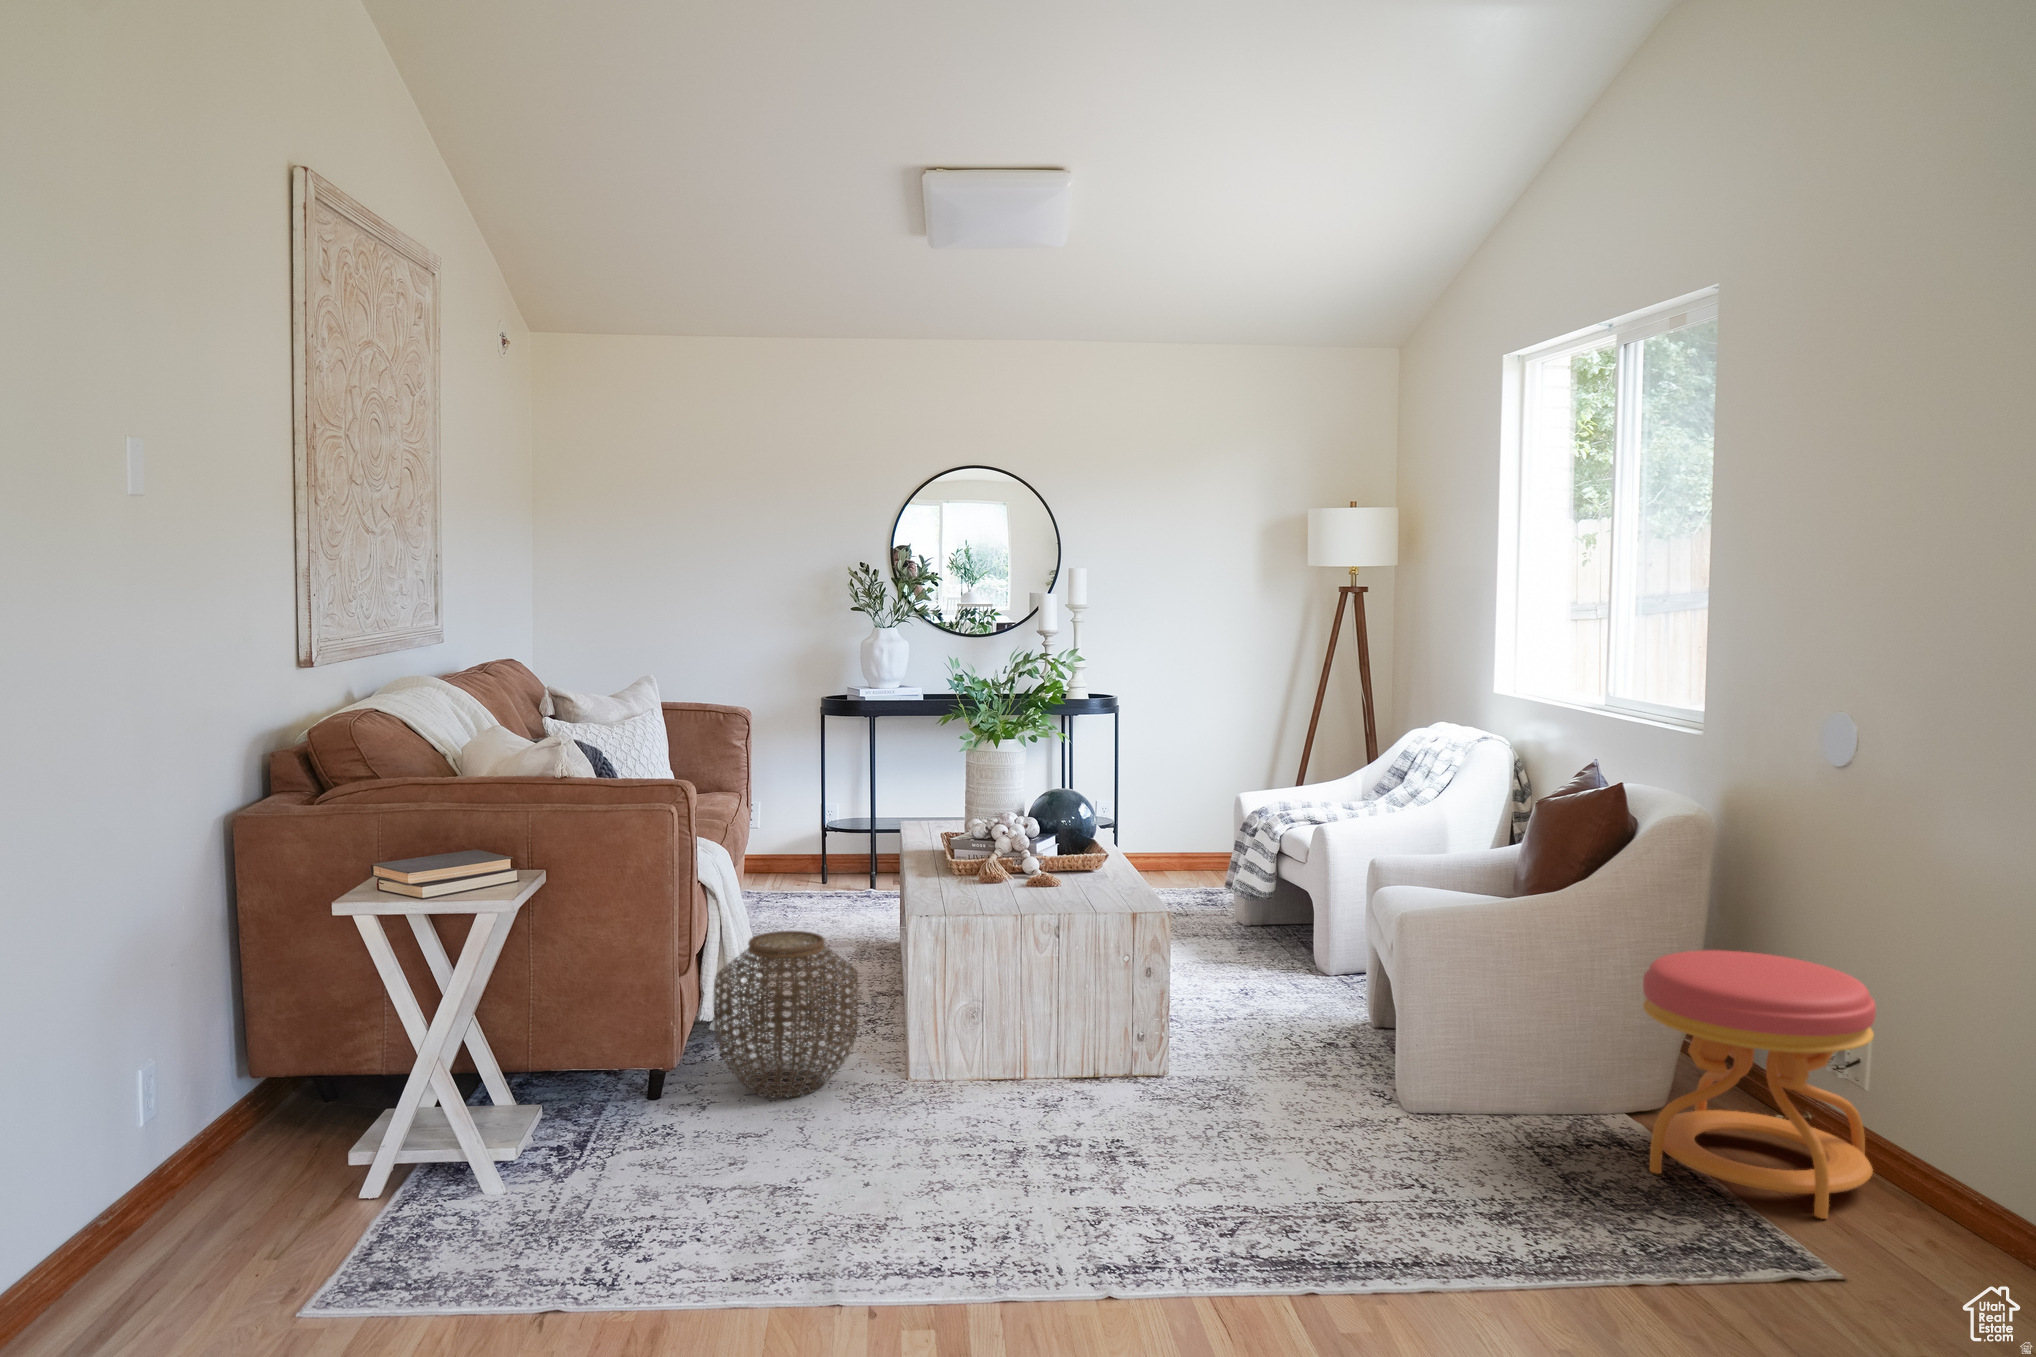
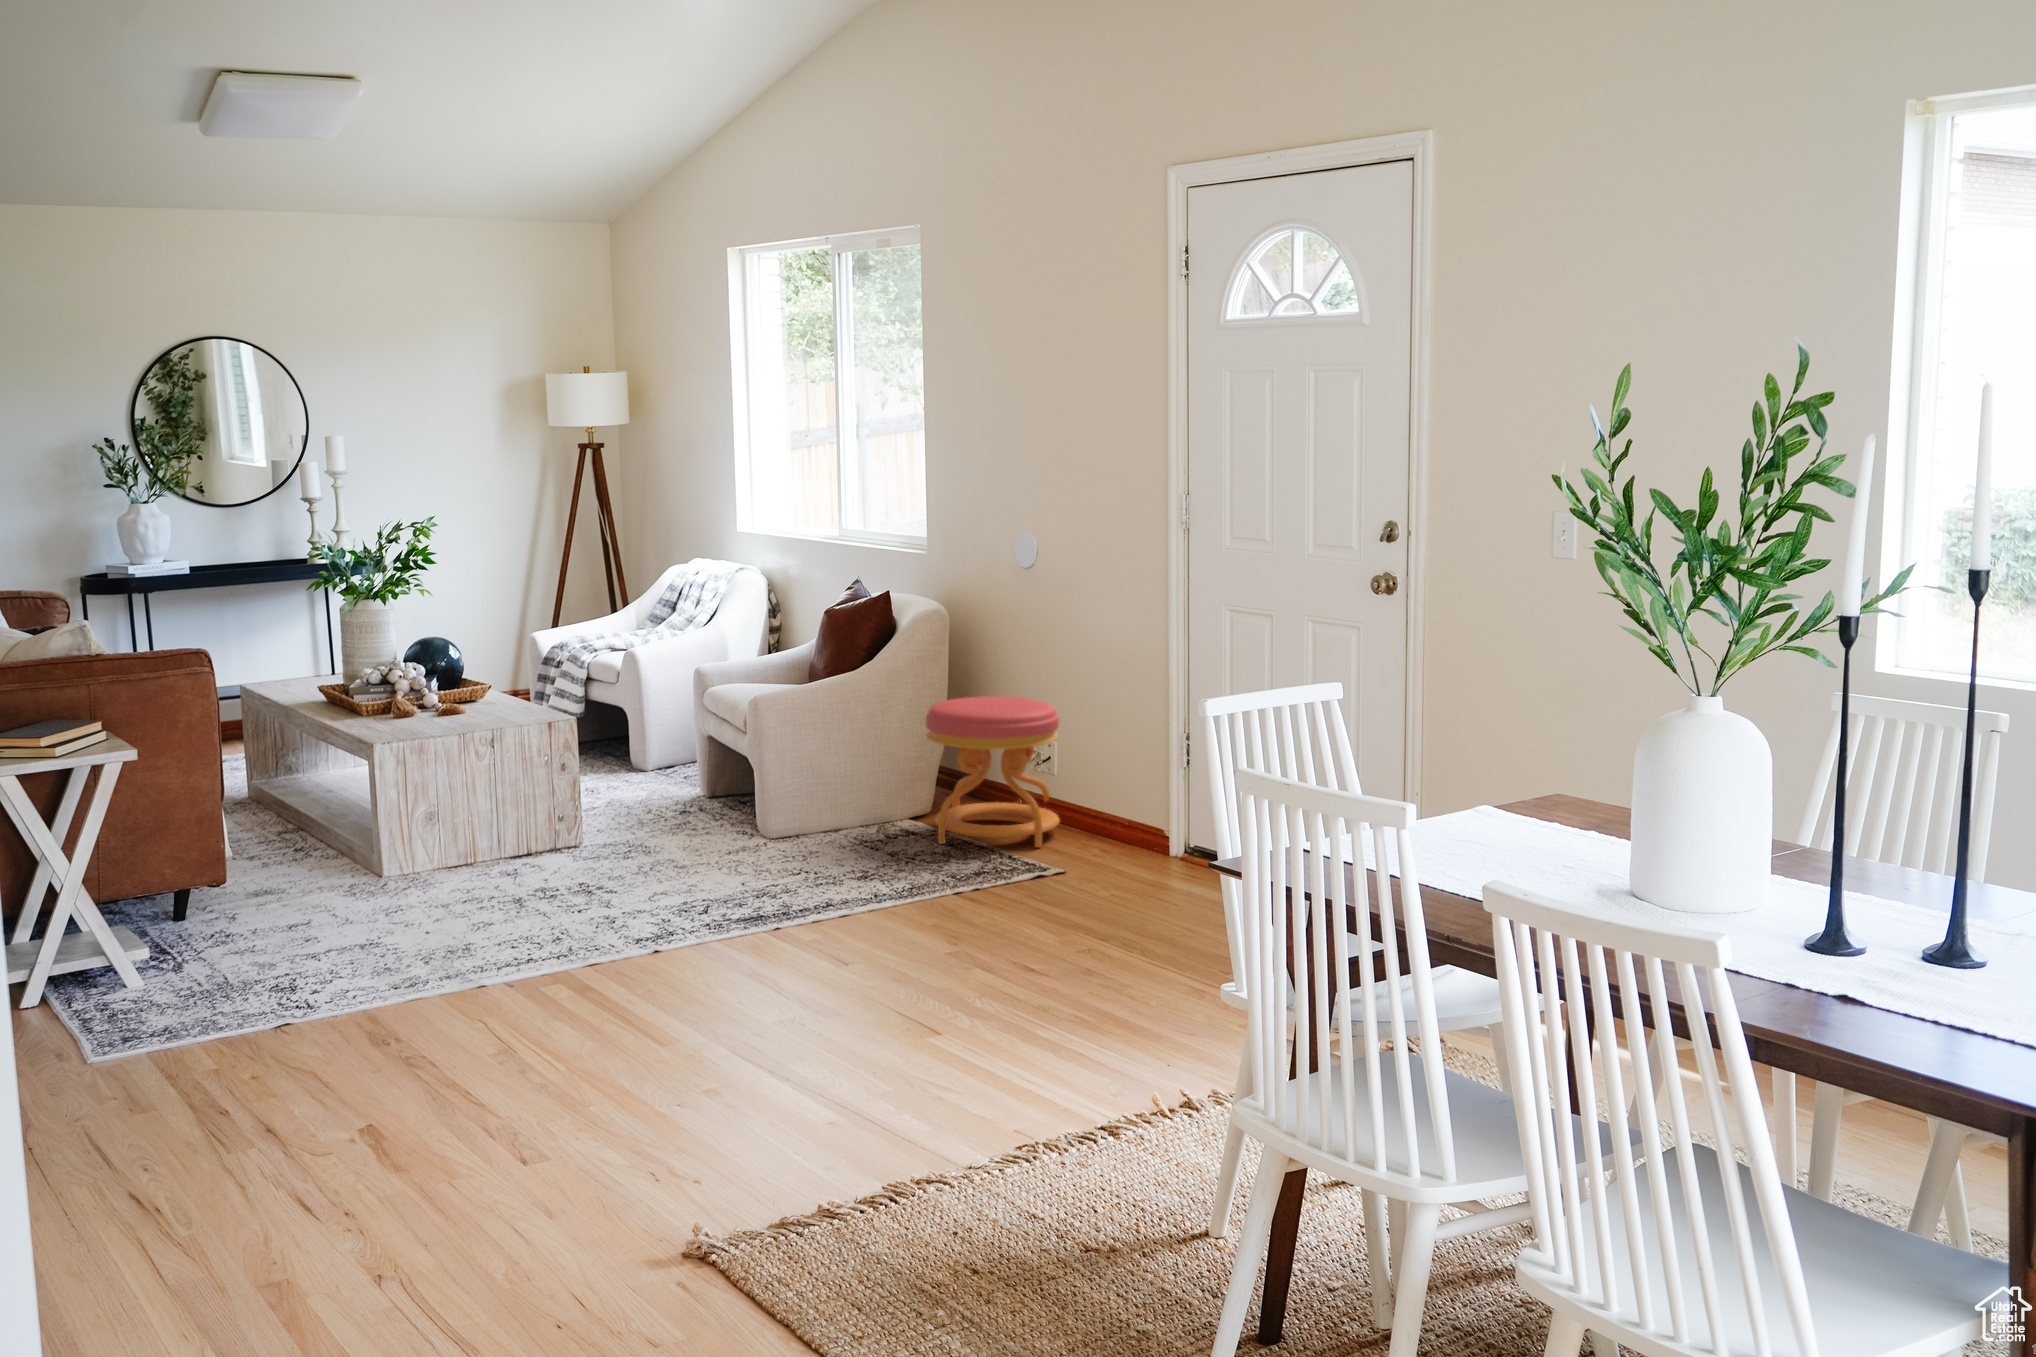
woven basket: present [714,931,858,1098] -> none [185,769,327,914]

